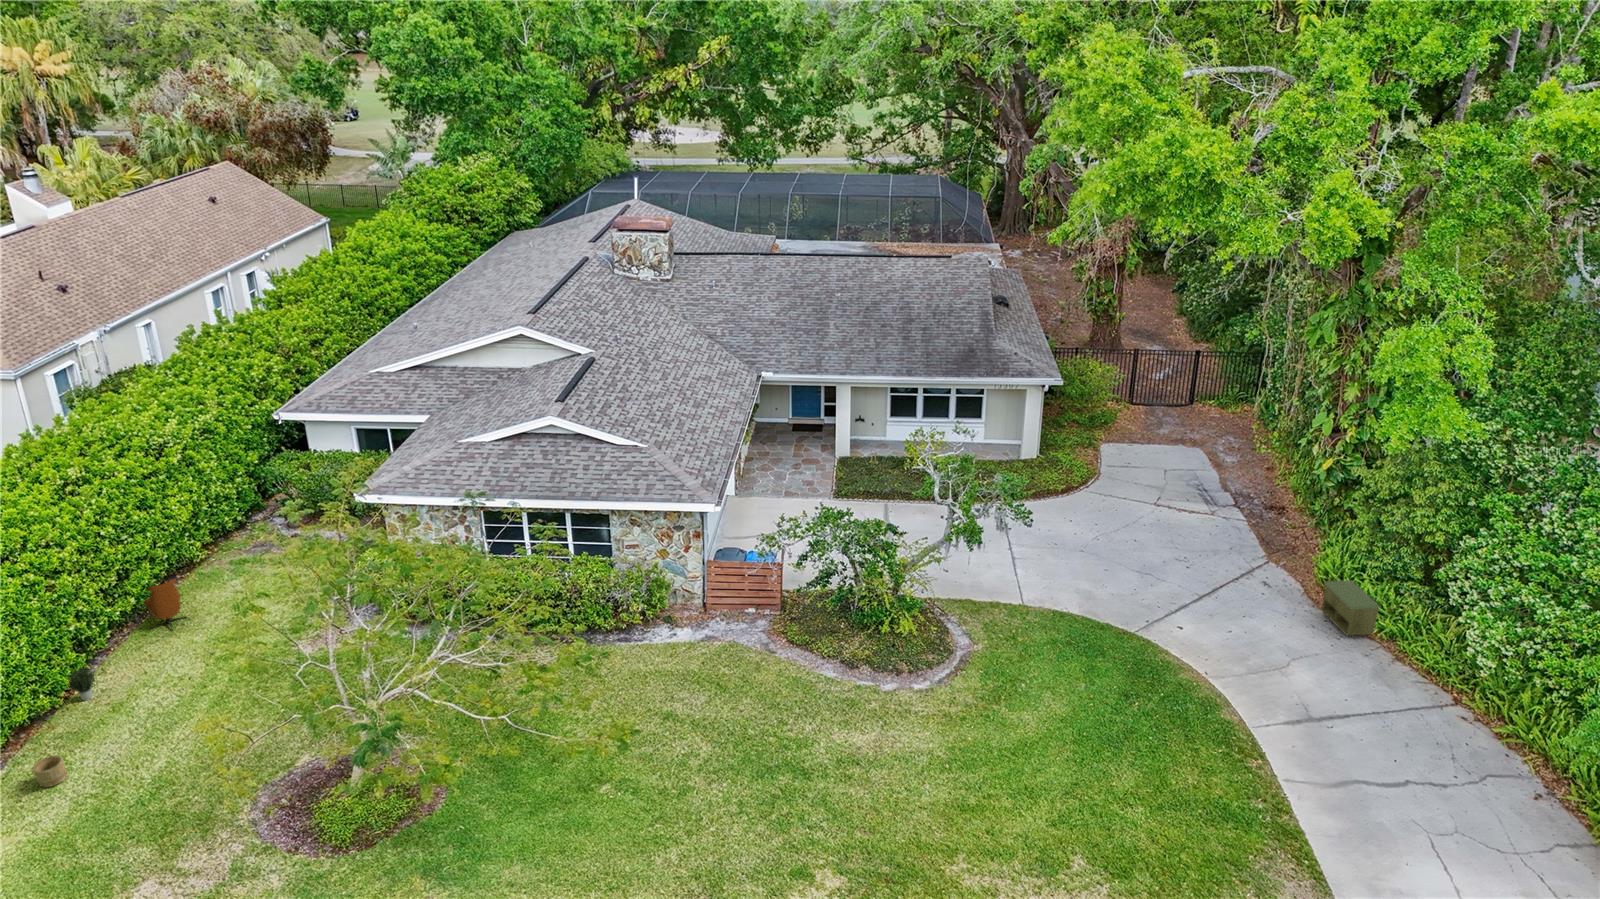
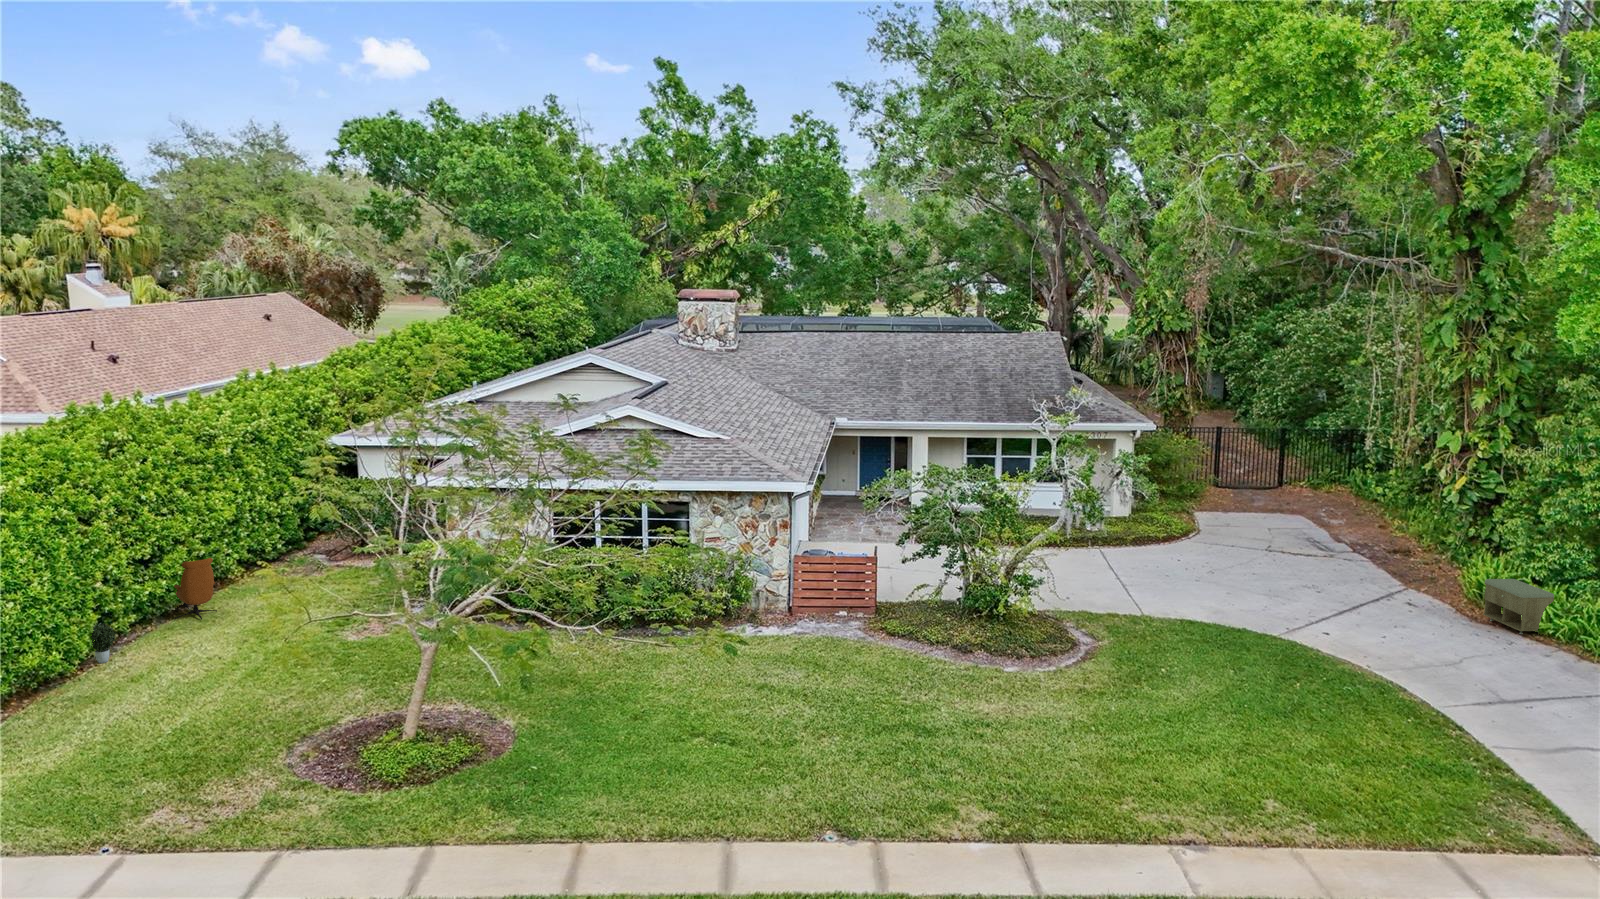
wooden bucket: present [32,755,67,787] -> none [40,687,77,720]

